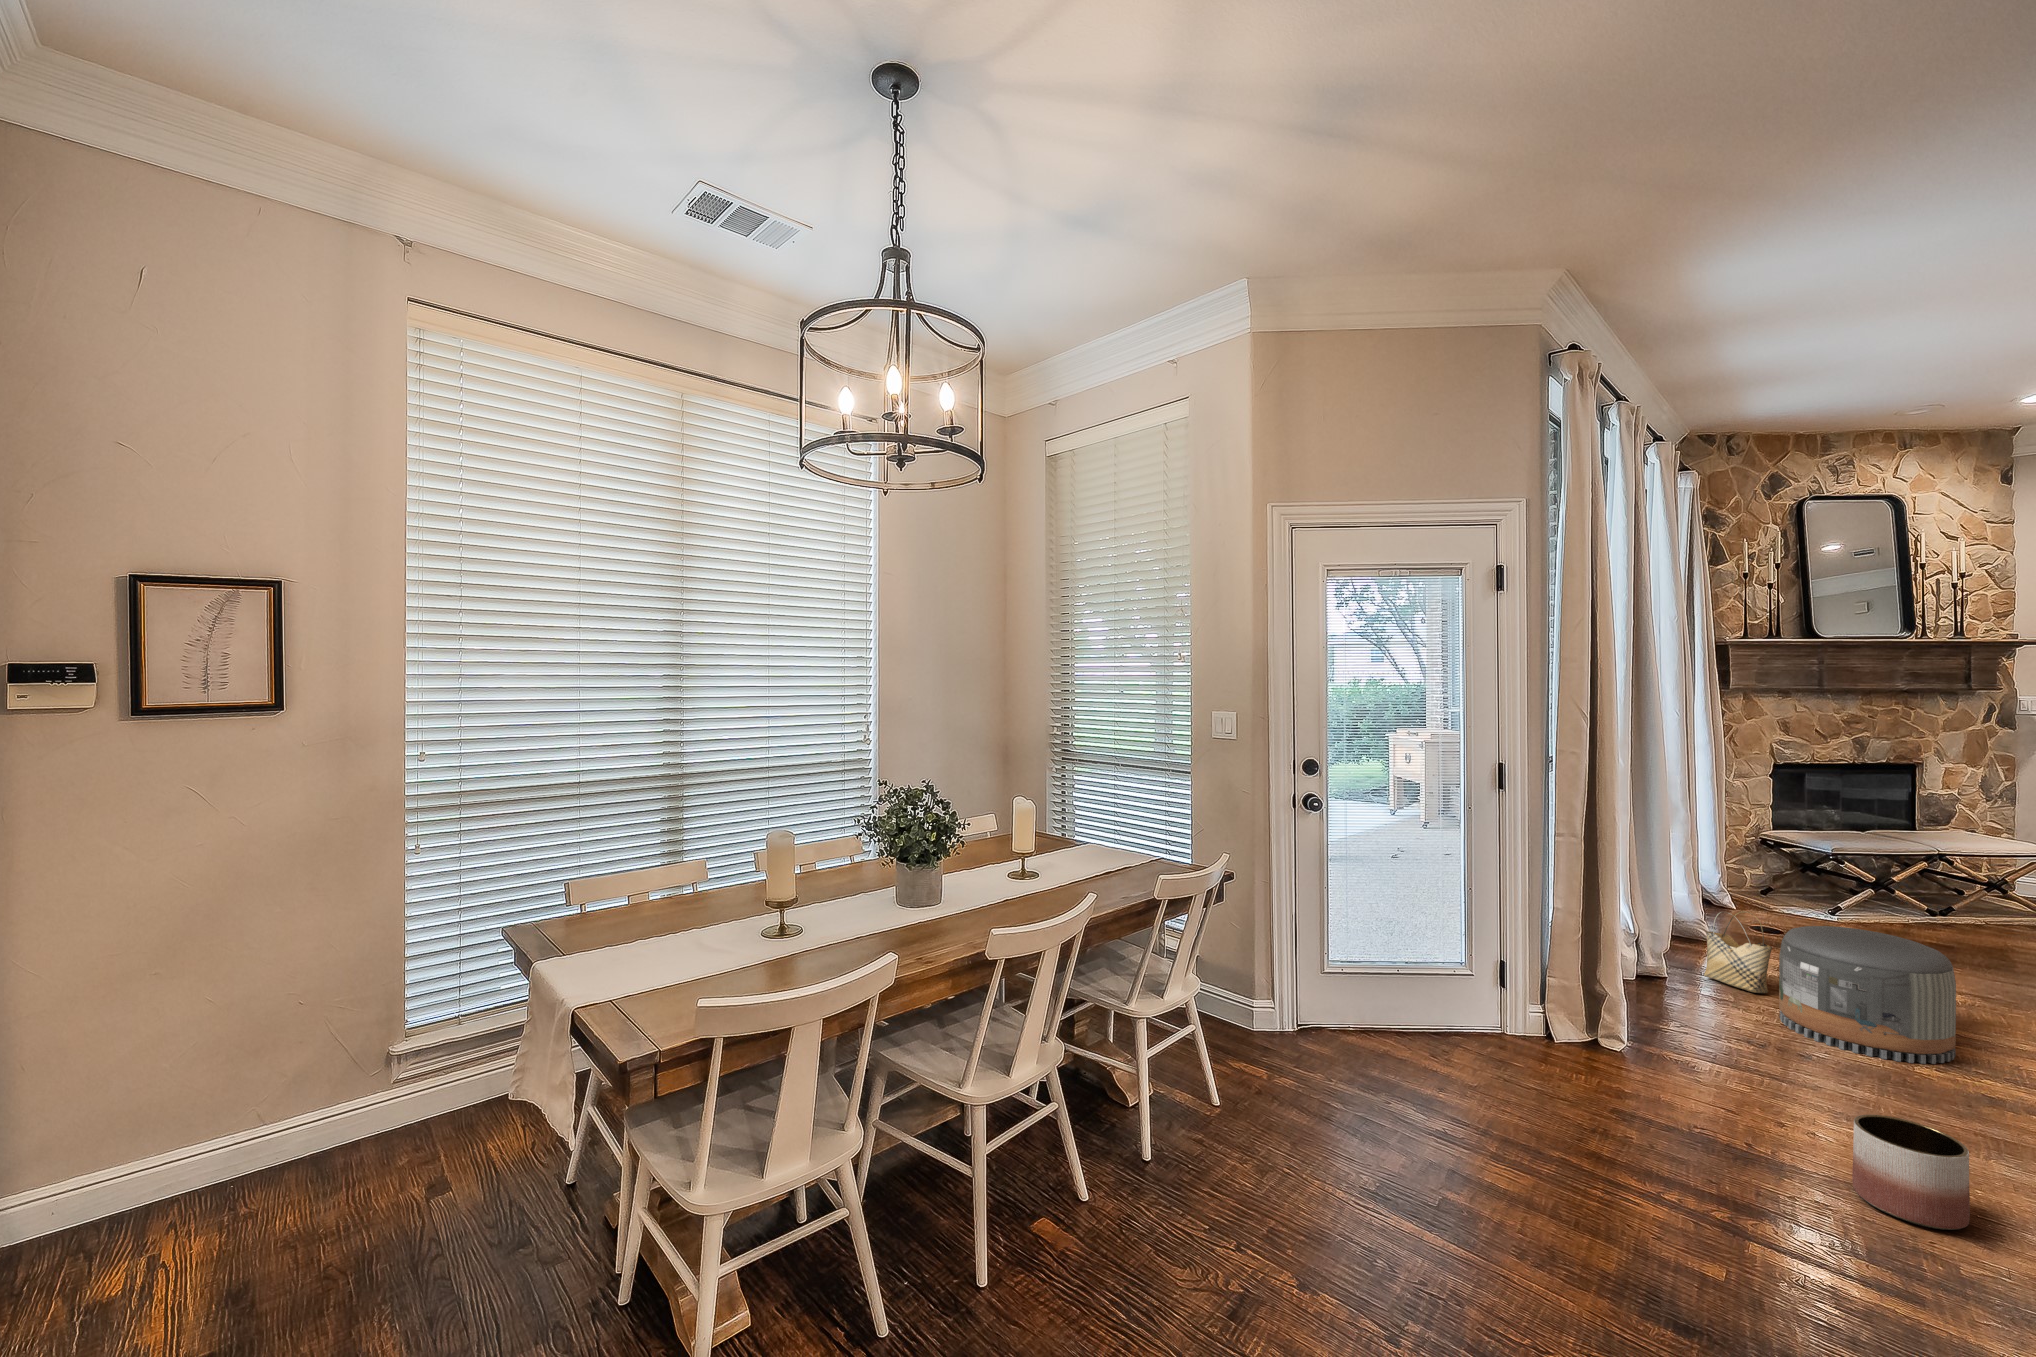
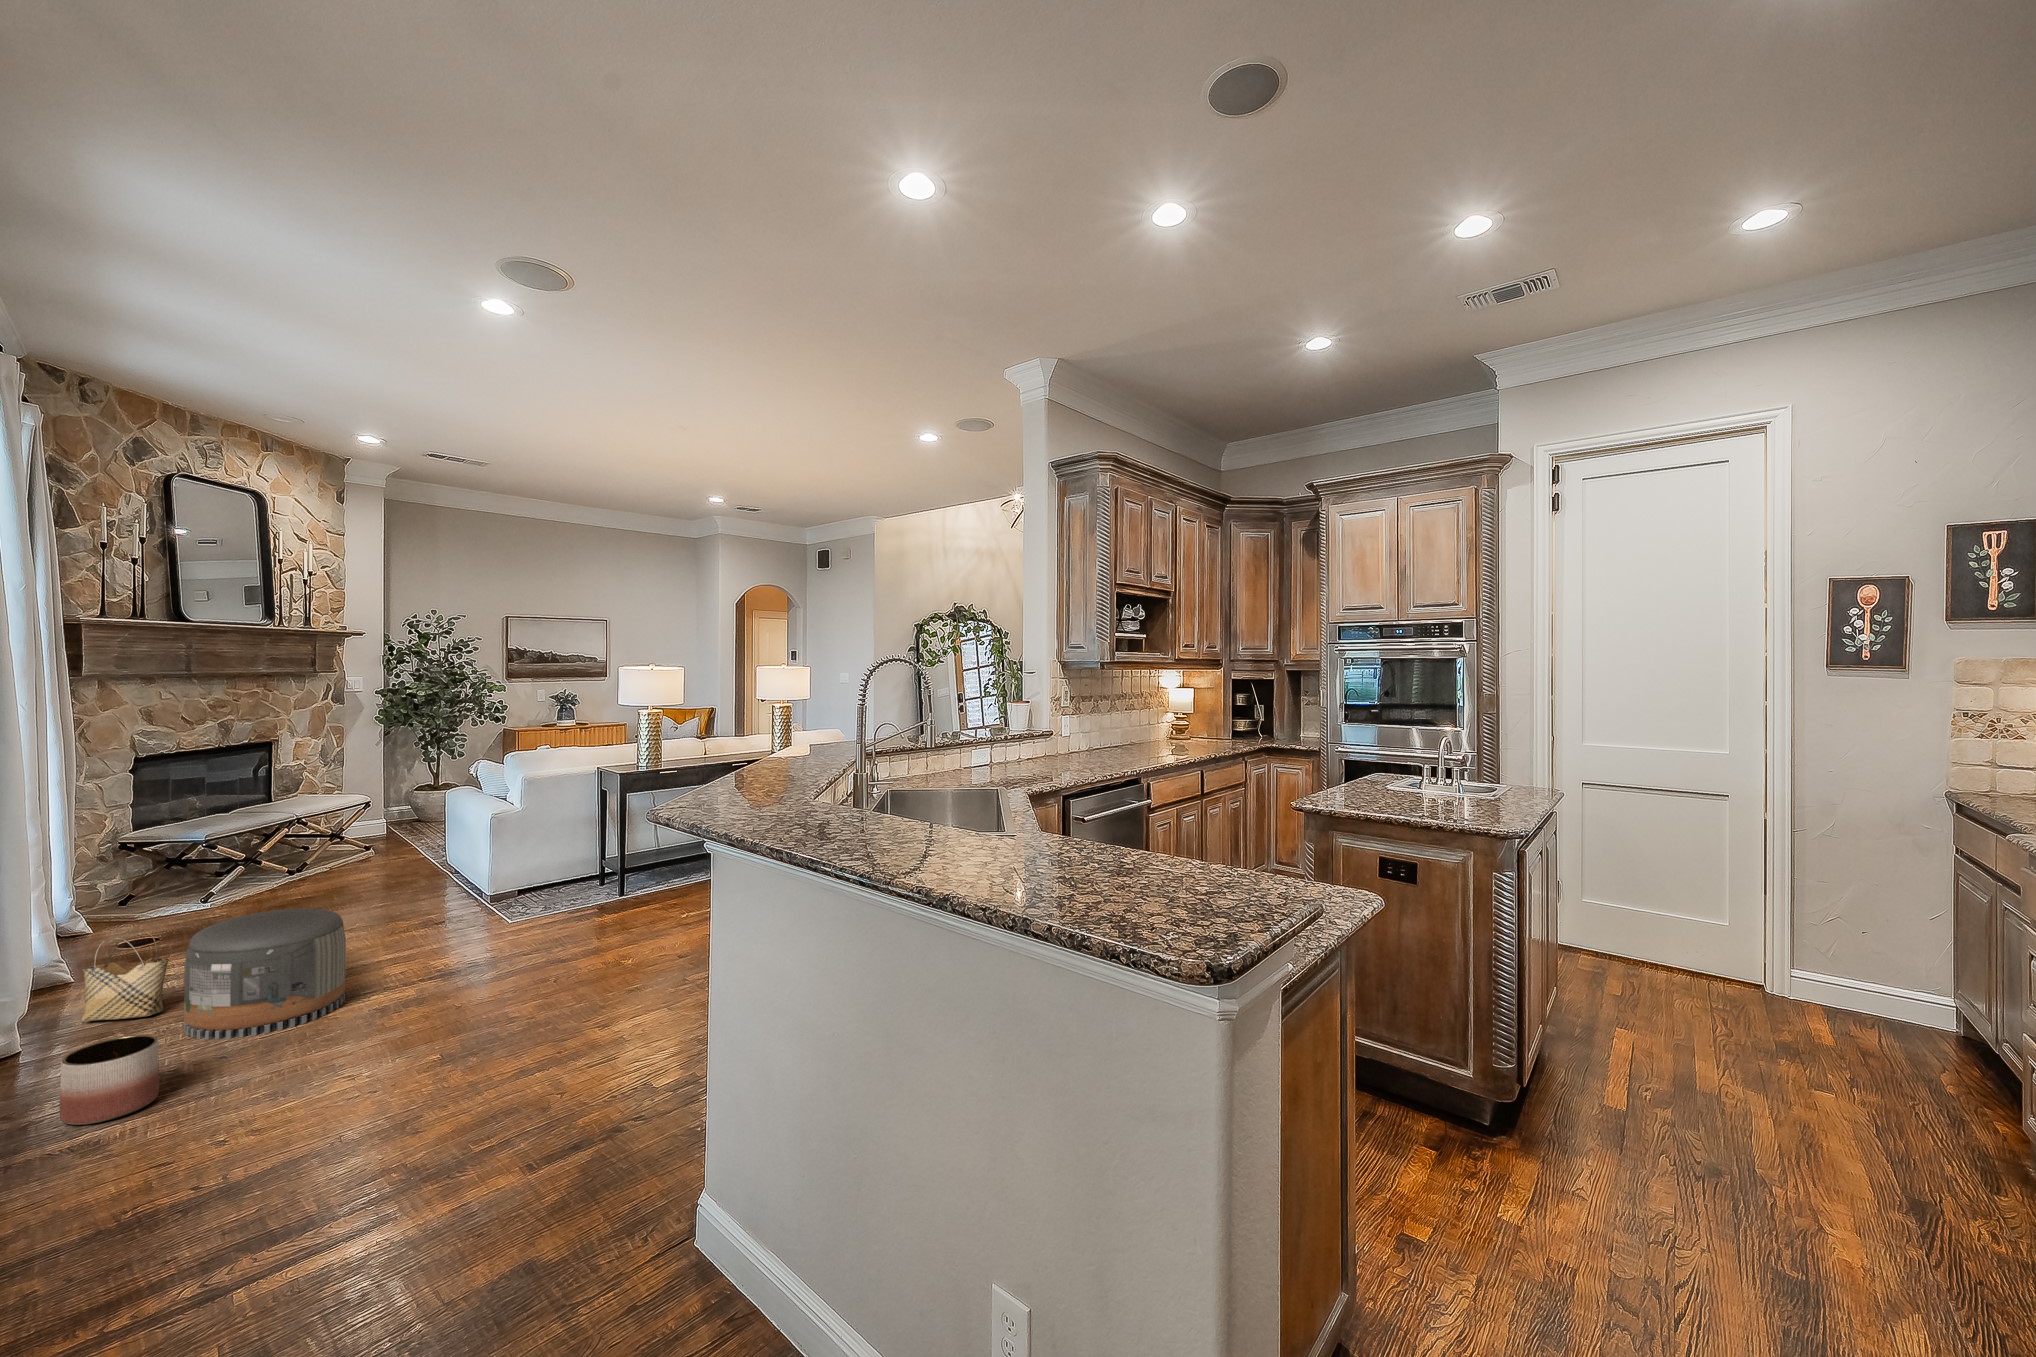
planter: present [1852,1115,1970,1230] -> present [60,1035,159,1125]

